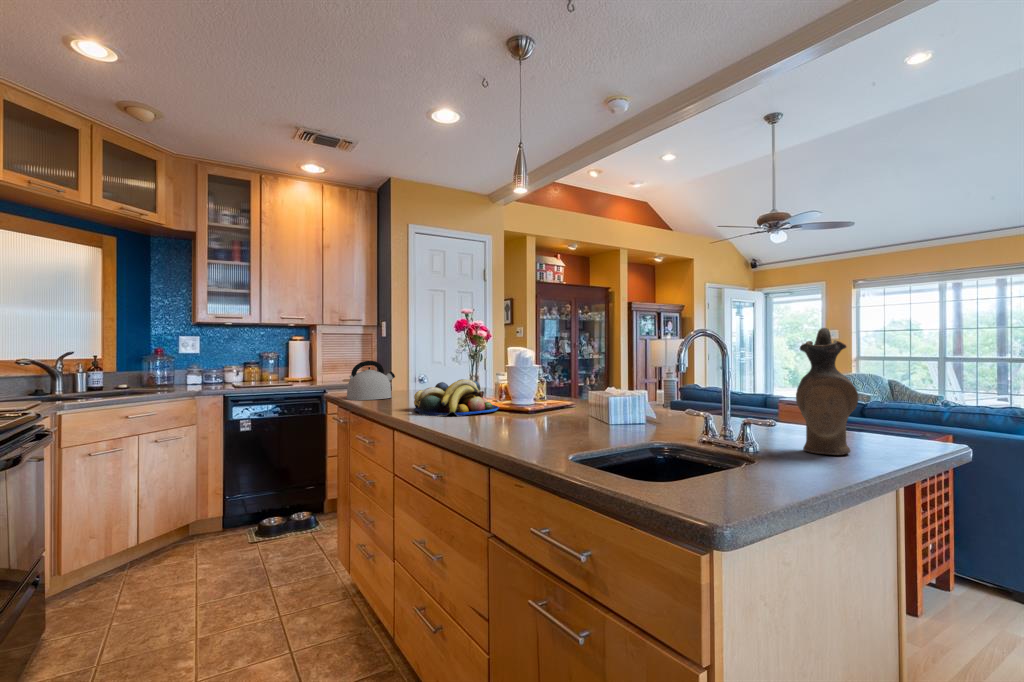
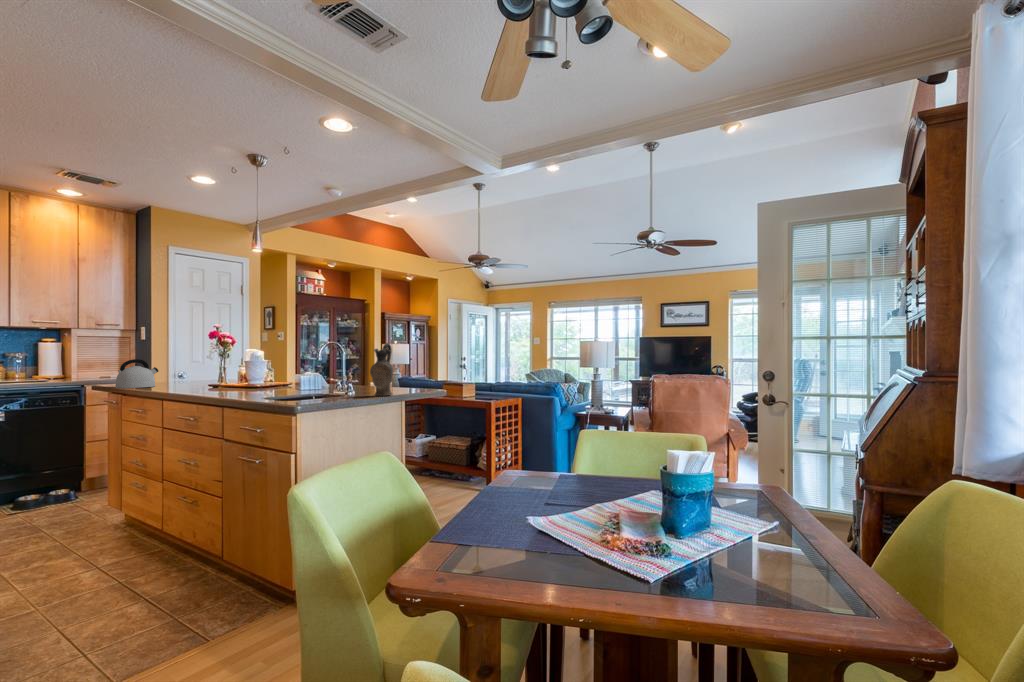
fruit bowl: present [414,379,499,416] -> none [176,370,239,393]

